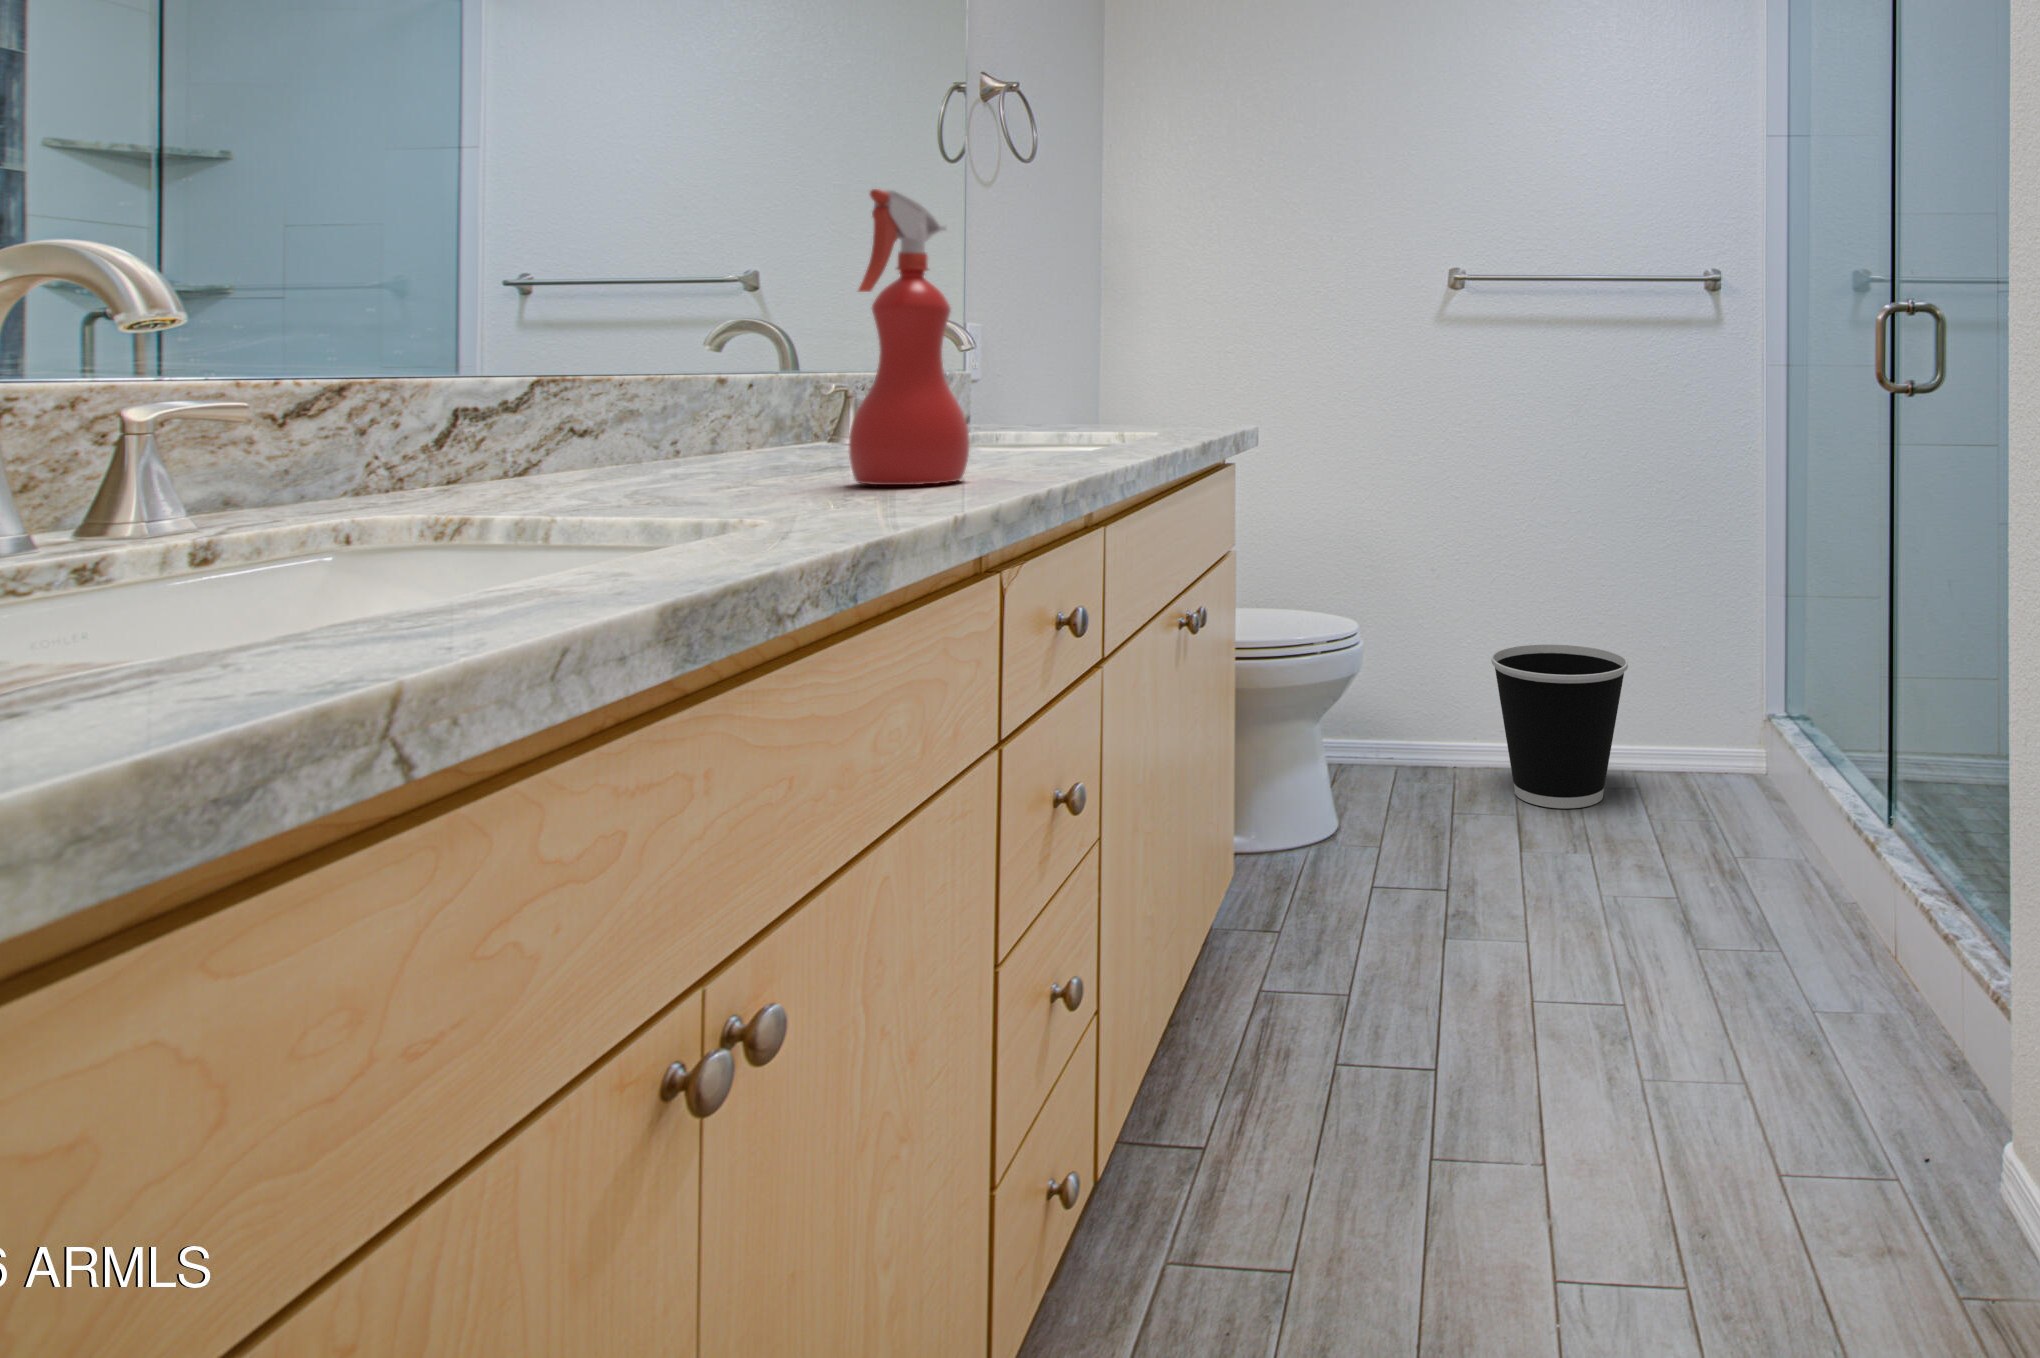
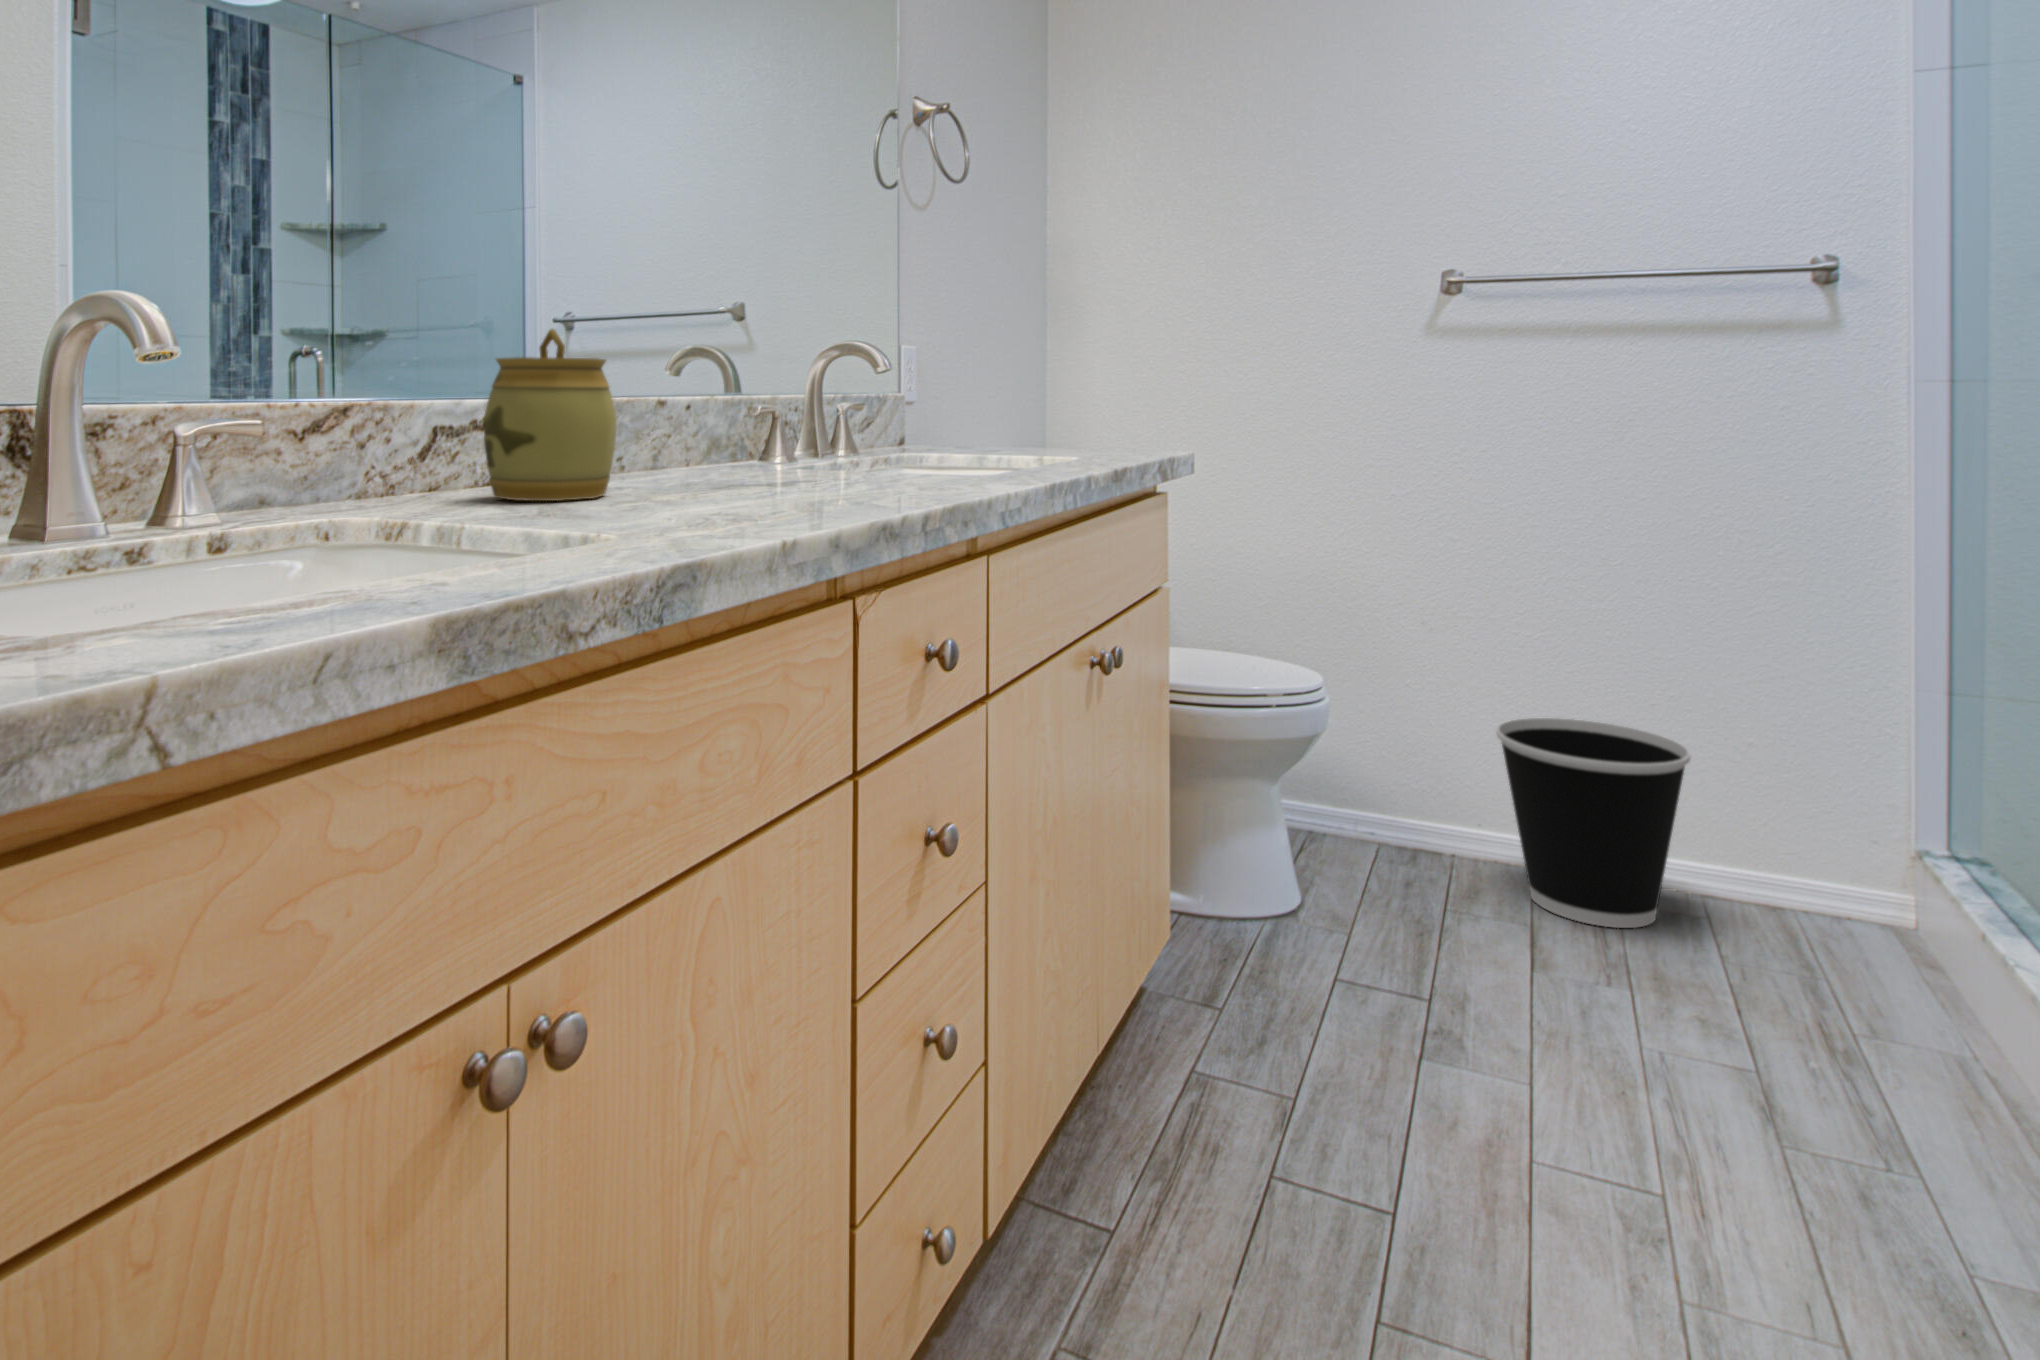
spray bottle: present [849,189,970,485] -> none [730,214,841,503]
jar: none [535,301,702,493] -> present [483,329,617,501]

